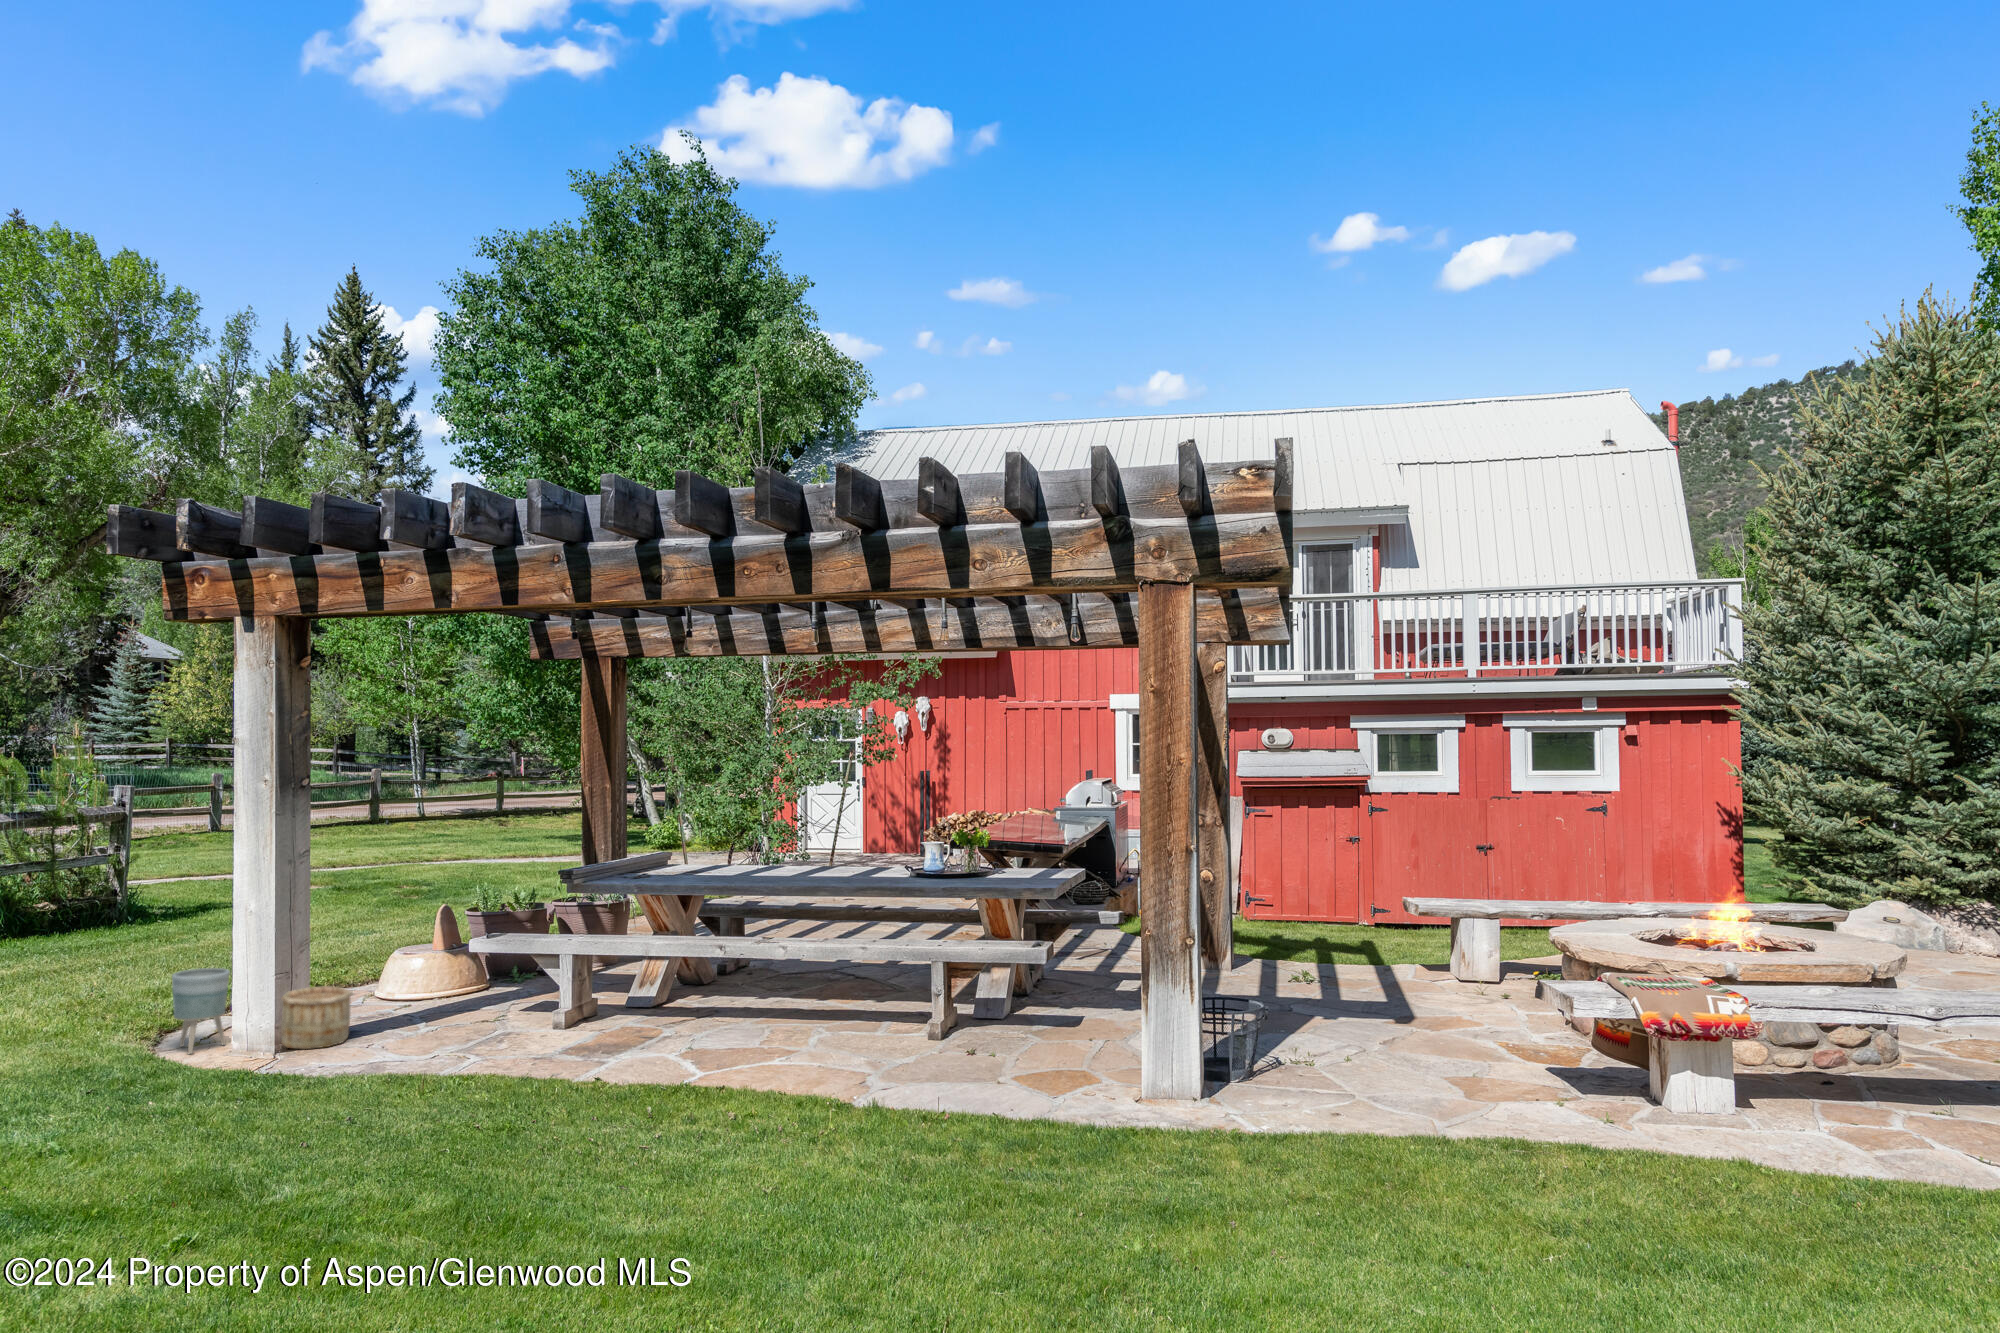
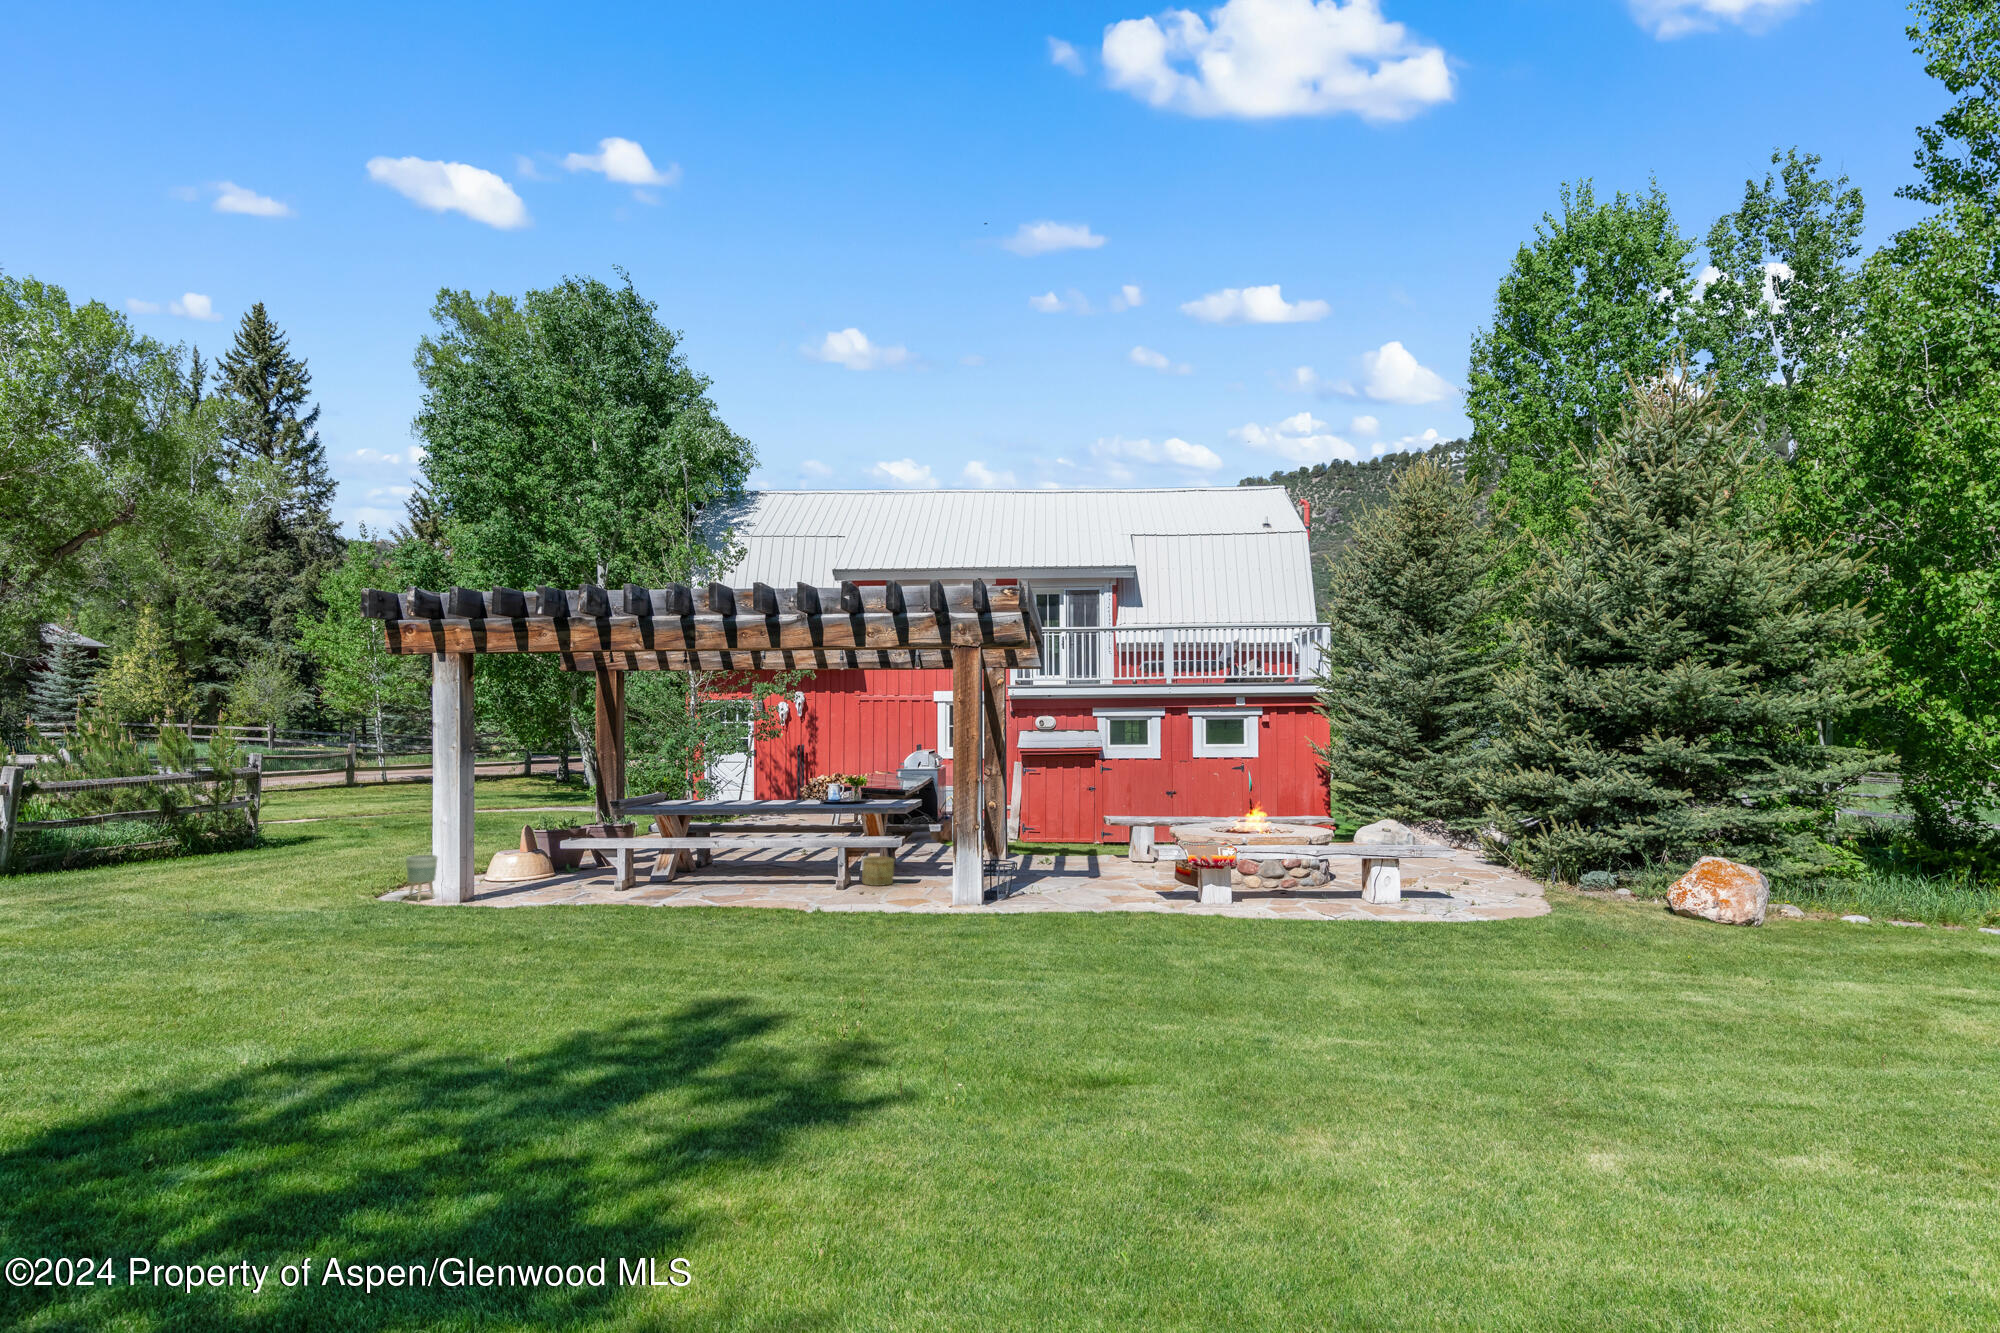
wooden bucket: present [281,986,353,1049] -> present [862,856,894,886]

